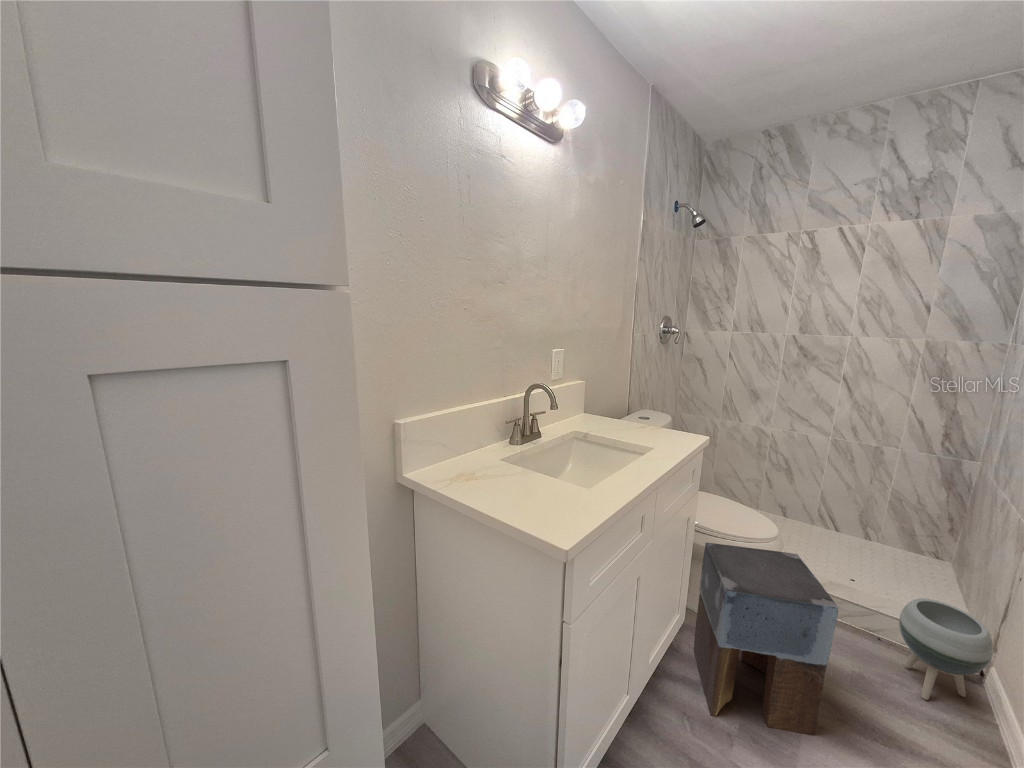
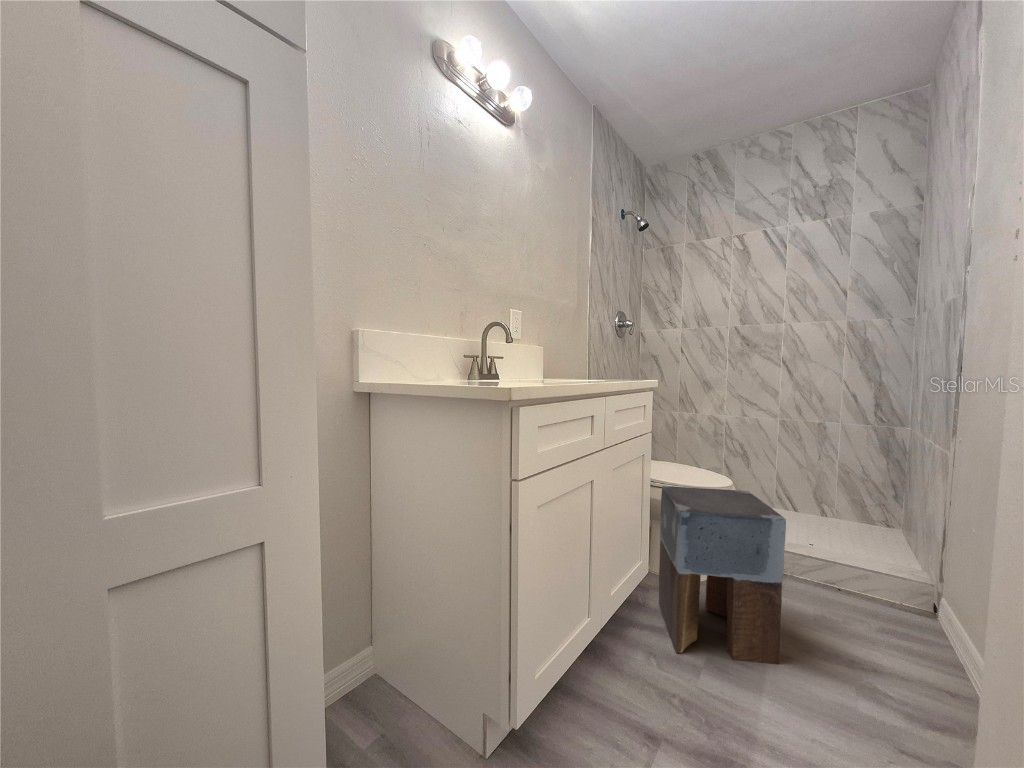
planter: present [899,598,993,700] -> none [851,535,938,633]

